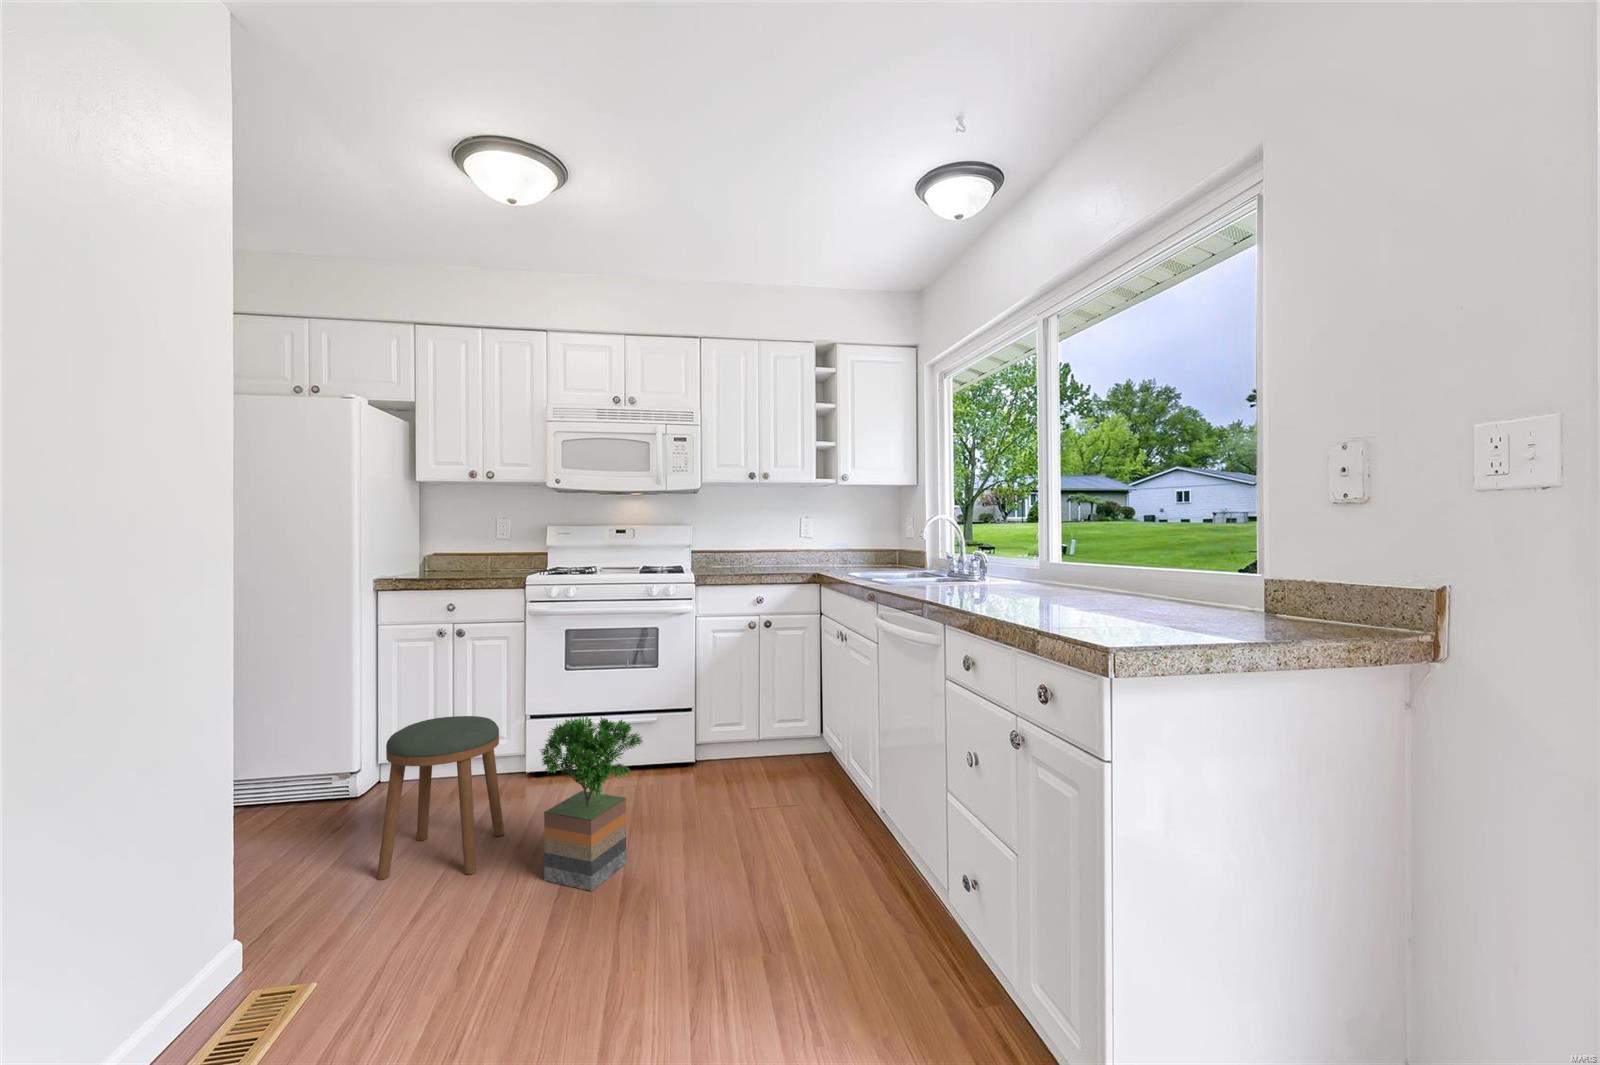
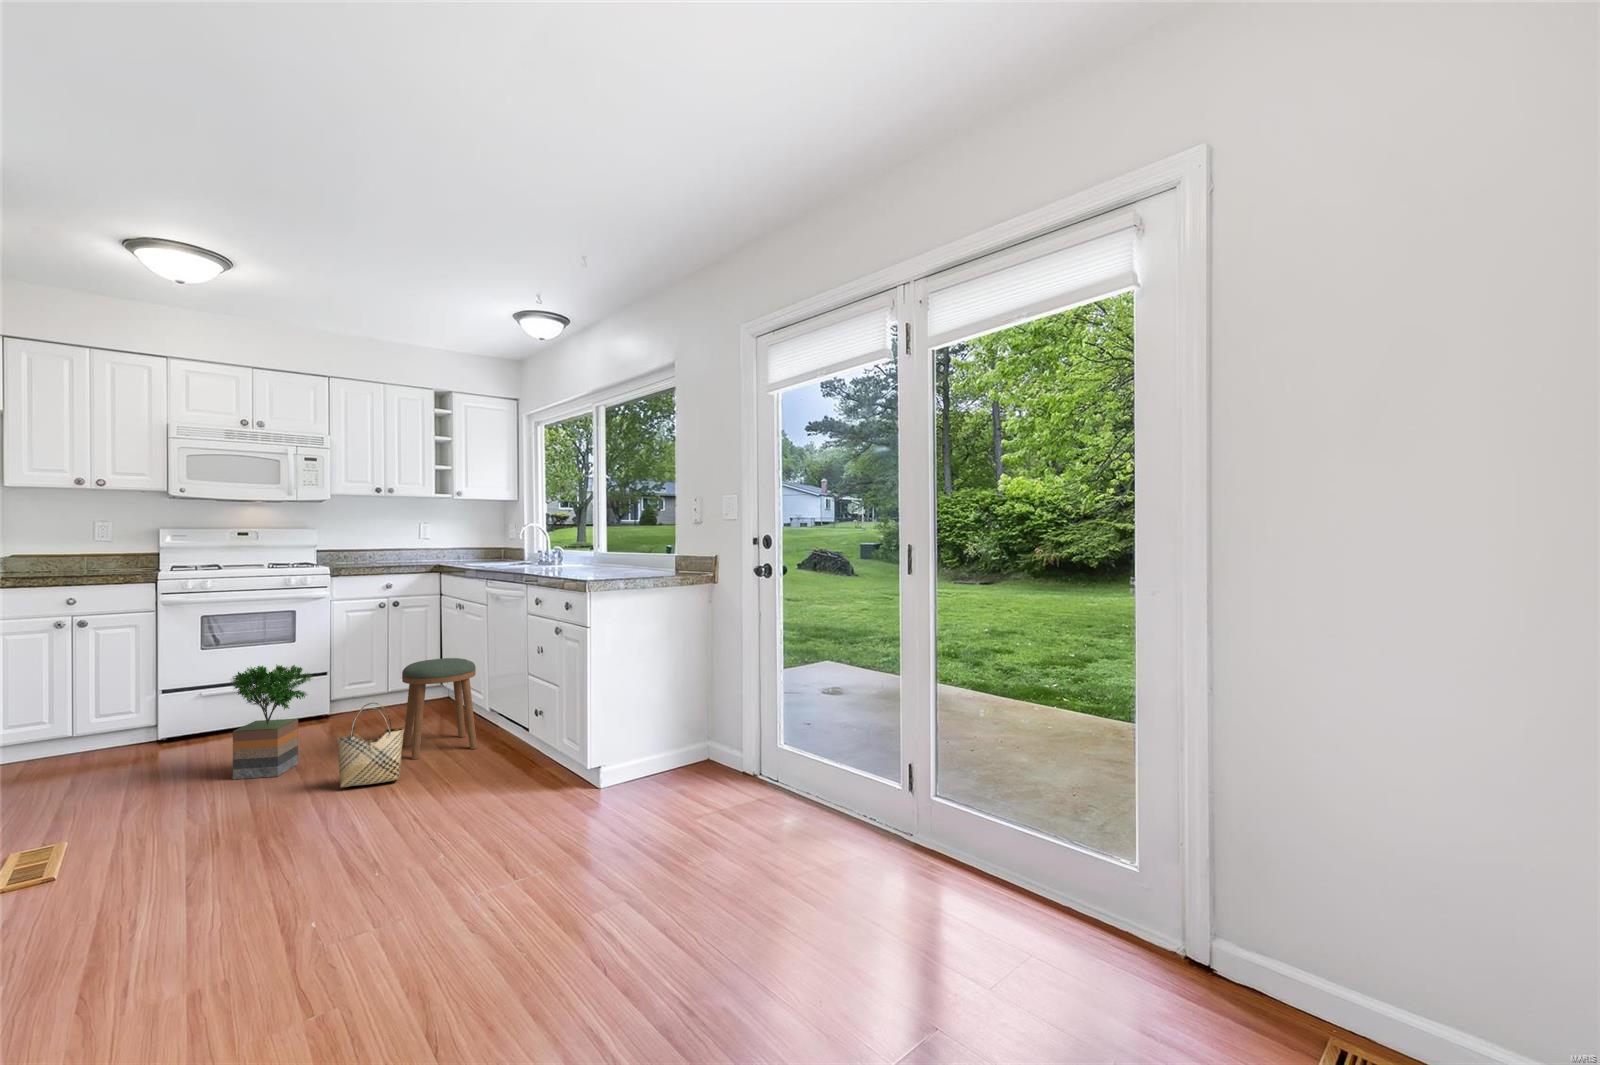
stool: present [377,716,504,880] -> present [402,658,477,759]
woven basket: none [642,815,743,970] -> present [336,703,404,788]

